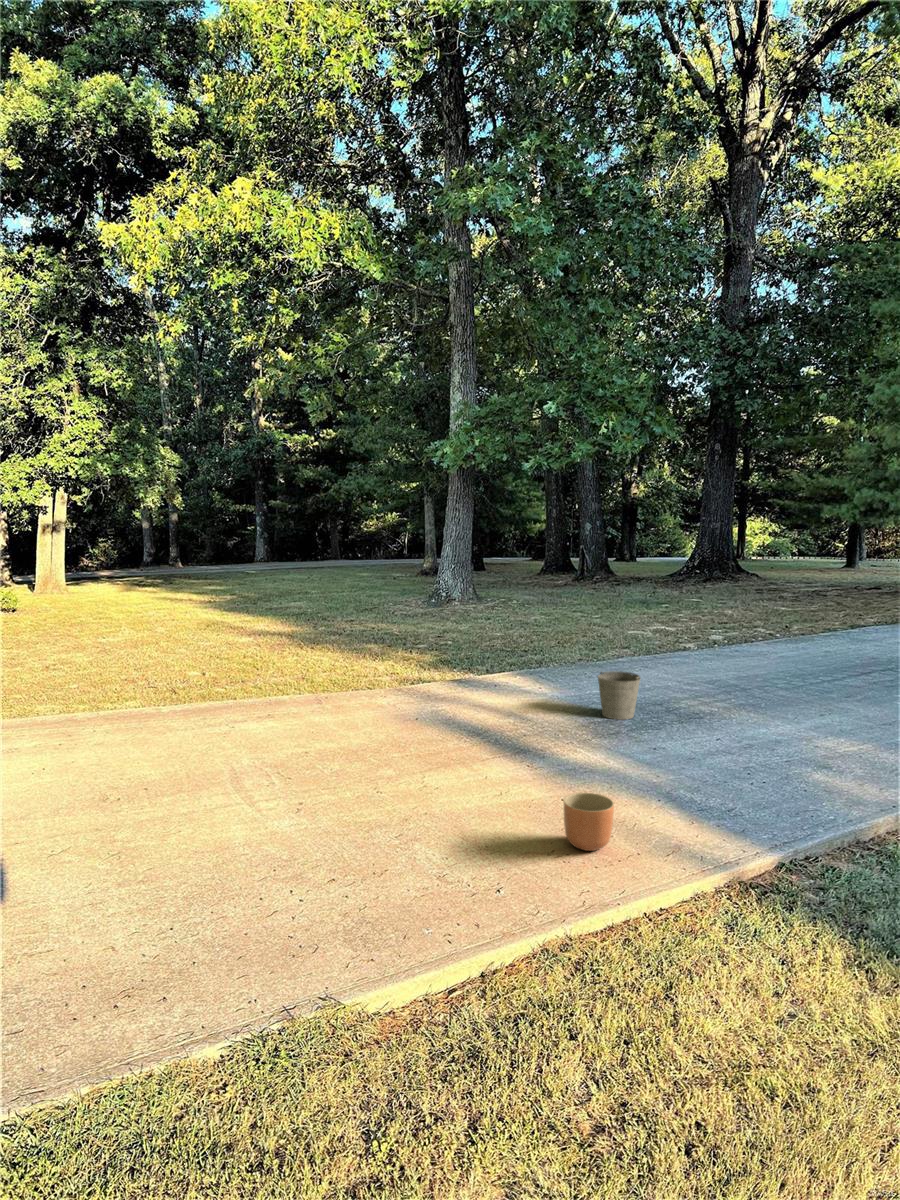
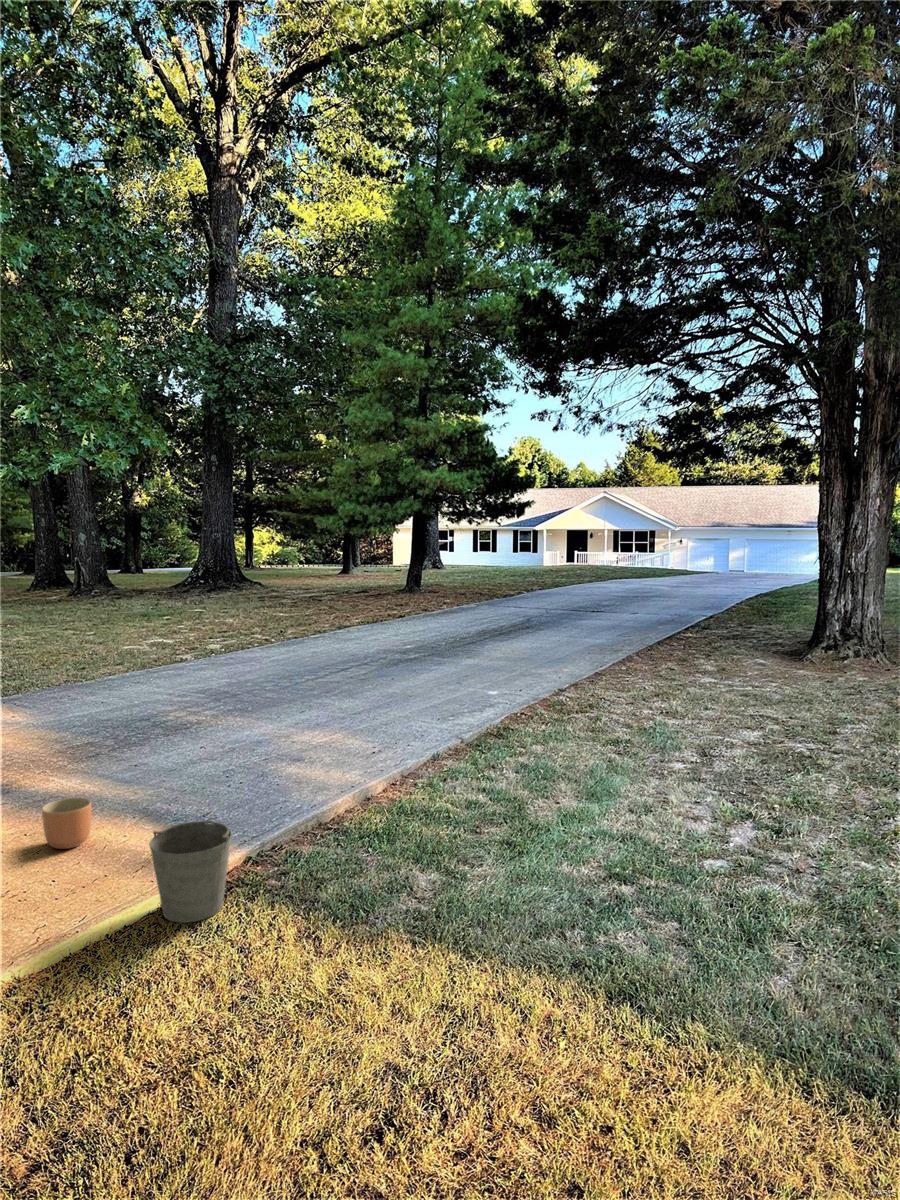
bucket: present [598,671,640,720] -> present [149,821,232,923]

